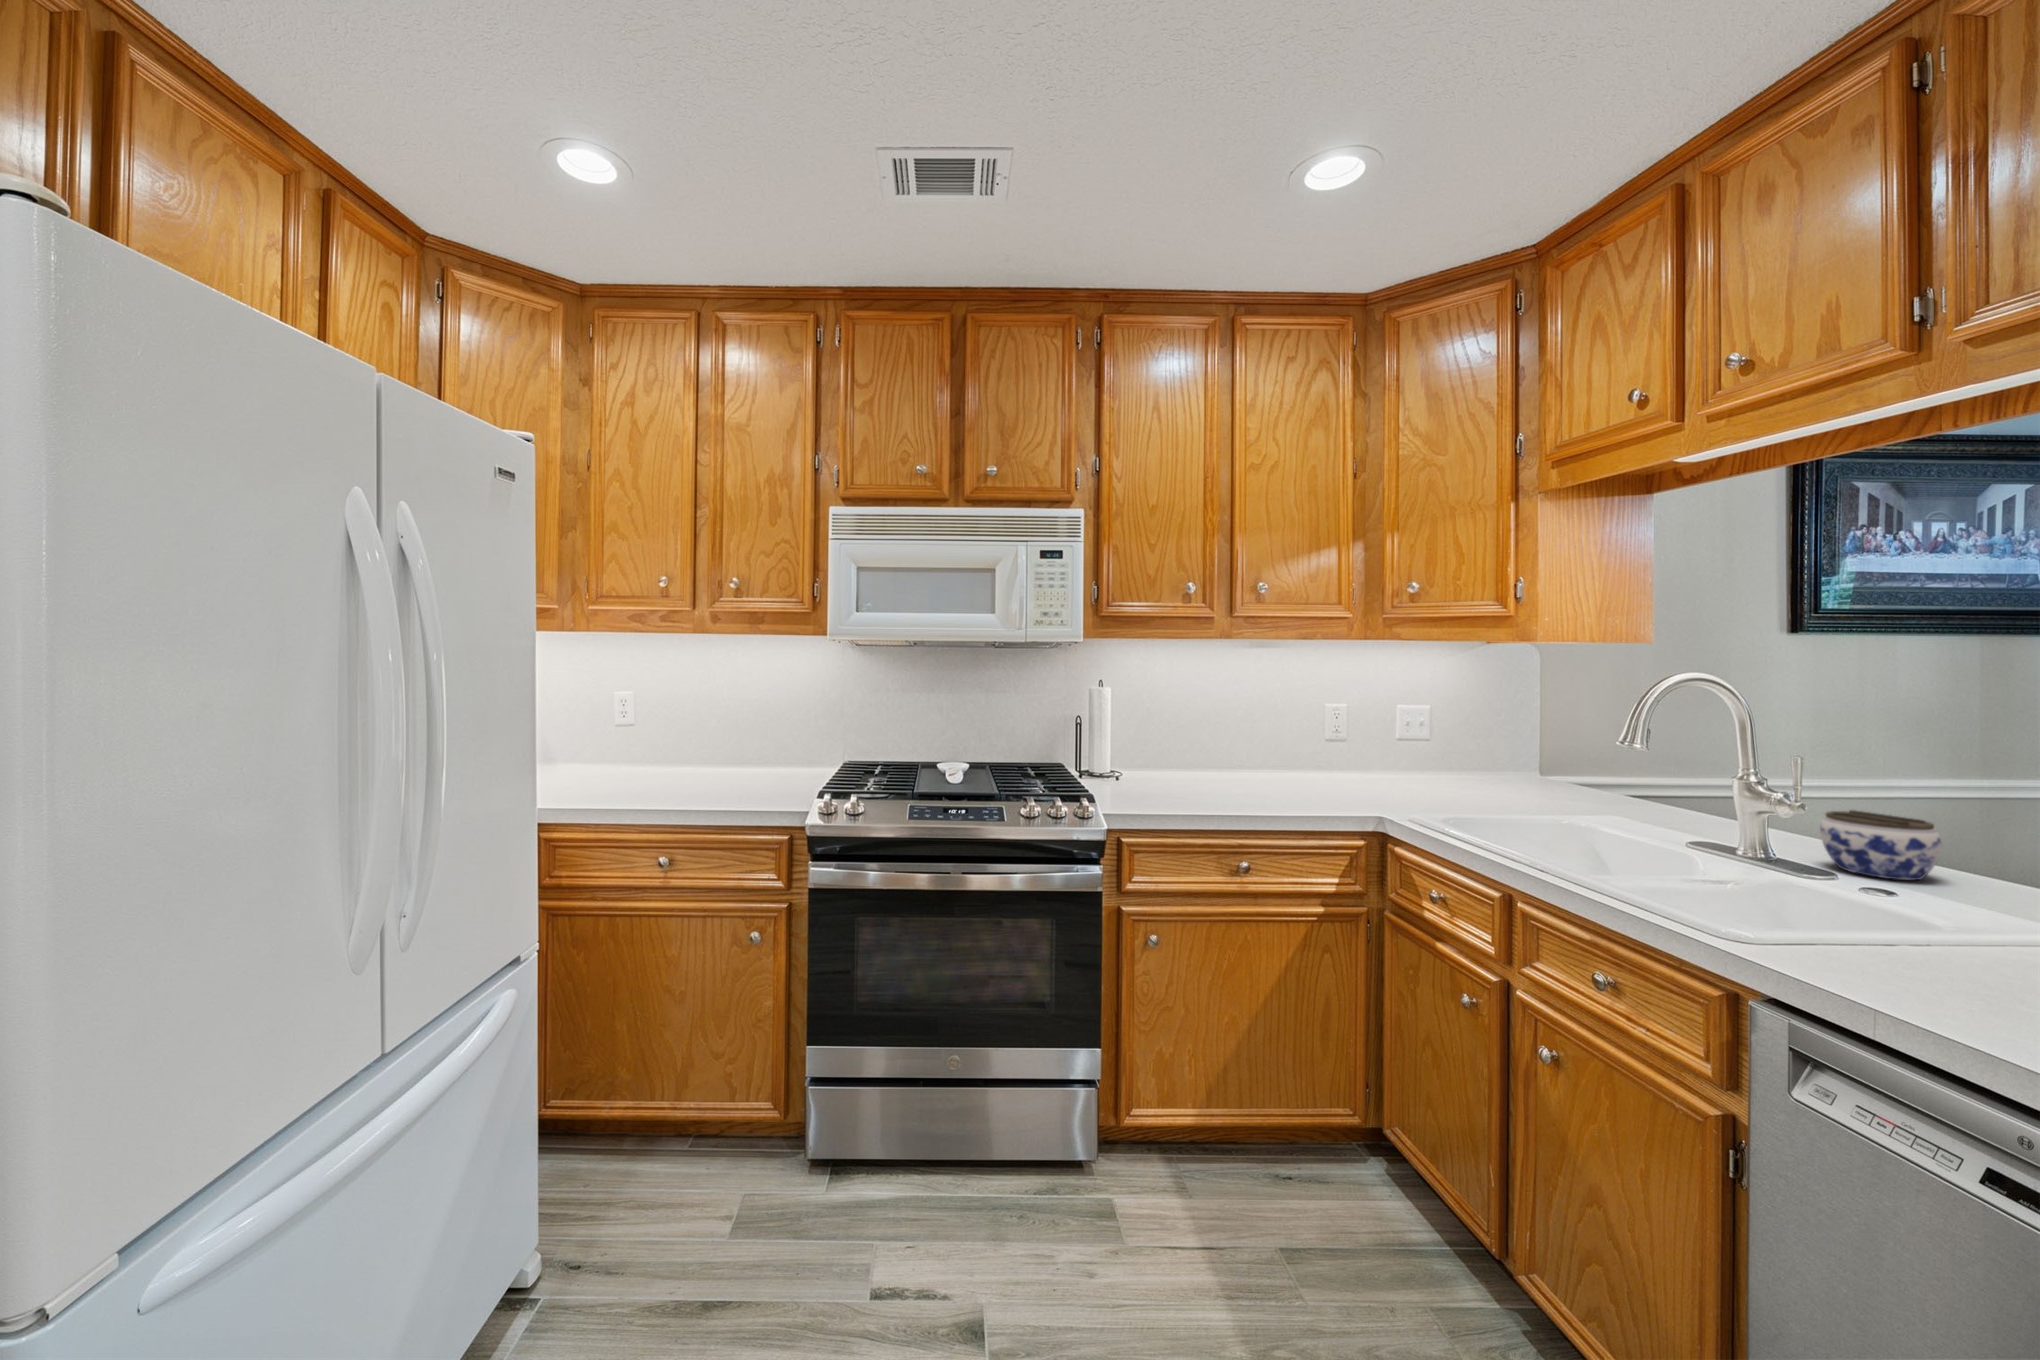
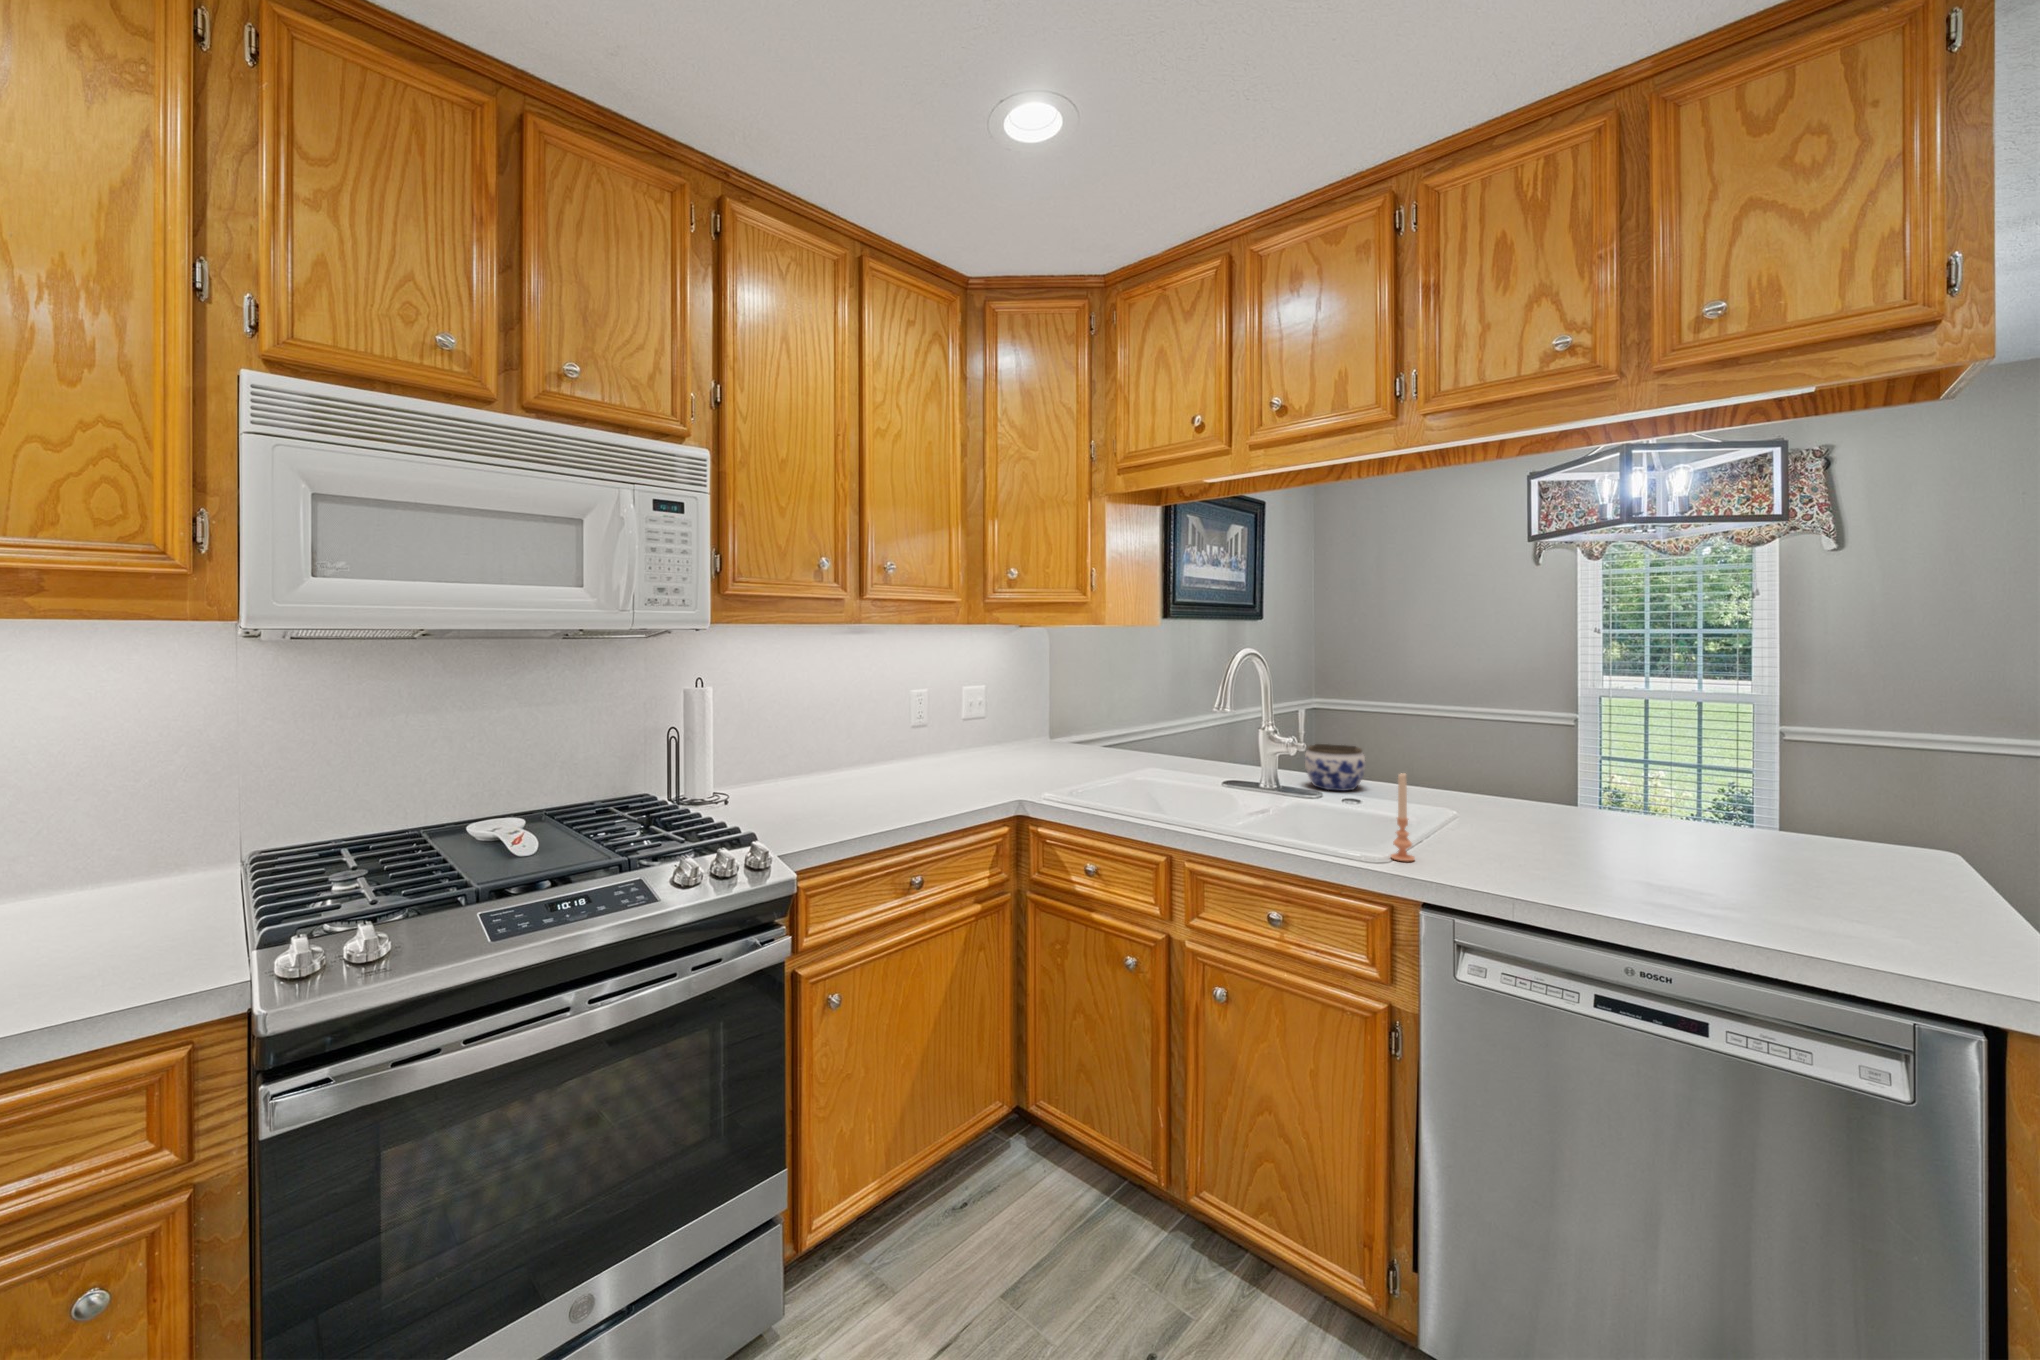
candle: none [1754,830,1795,947] -> present [1391,773,1415,861]

